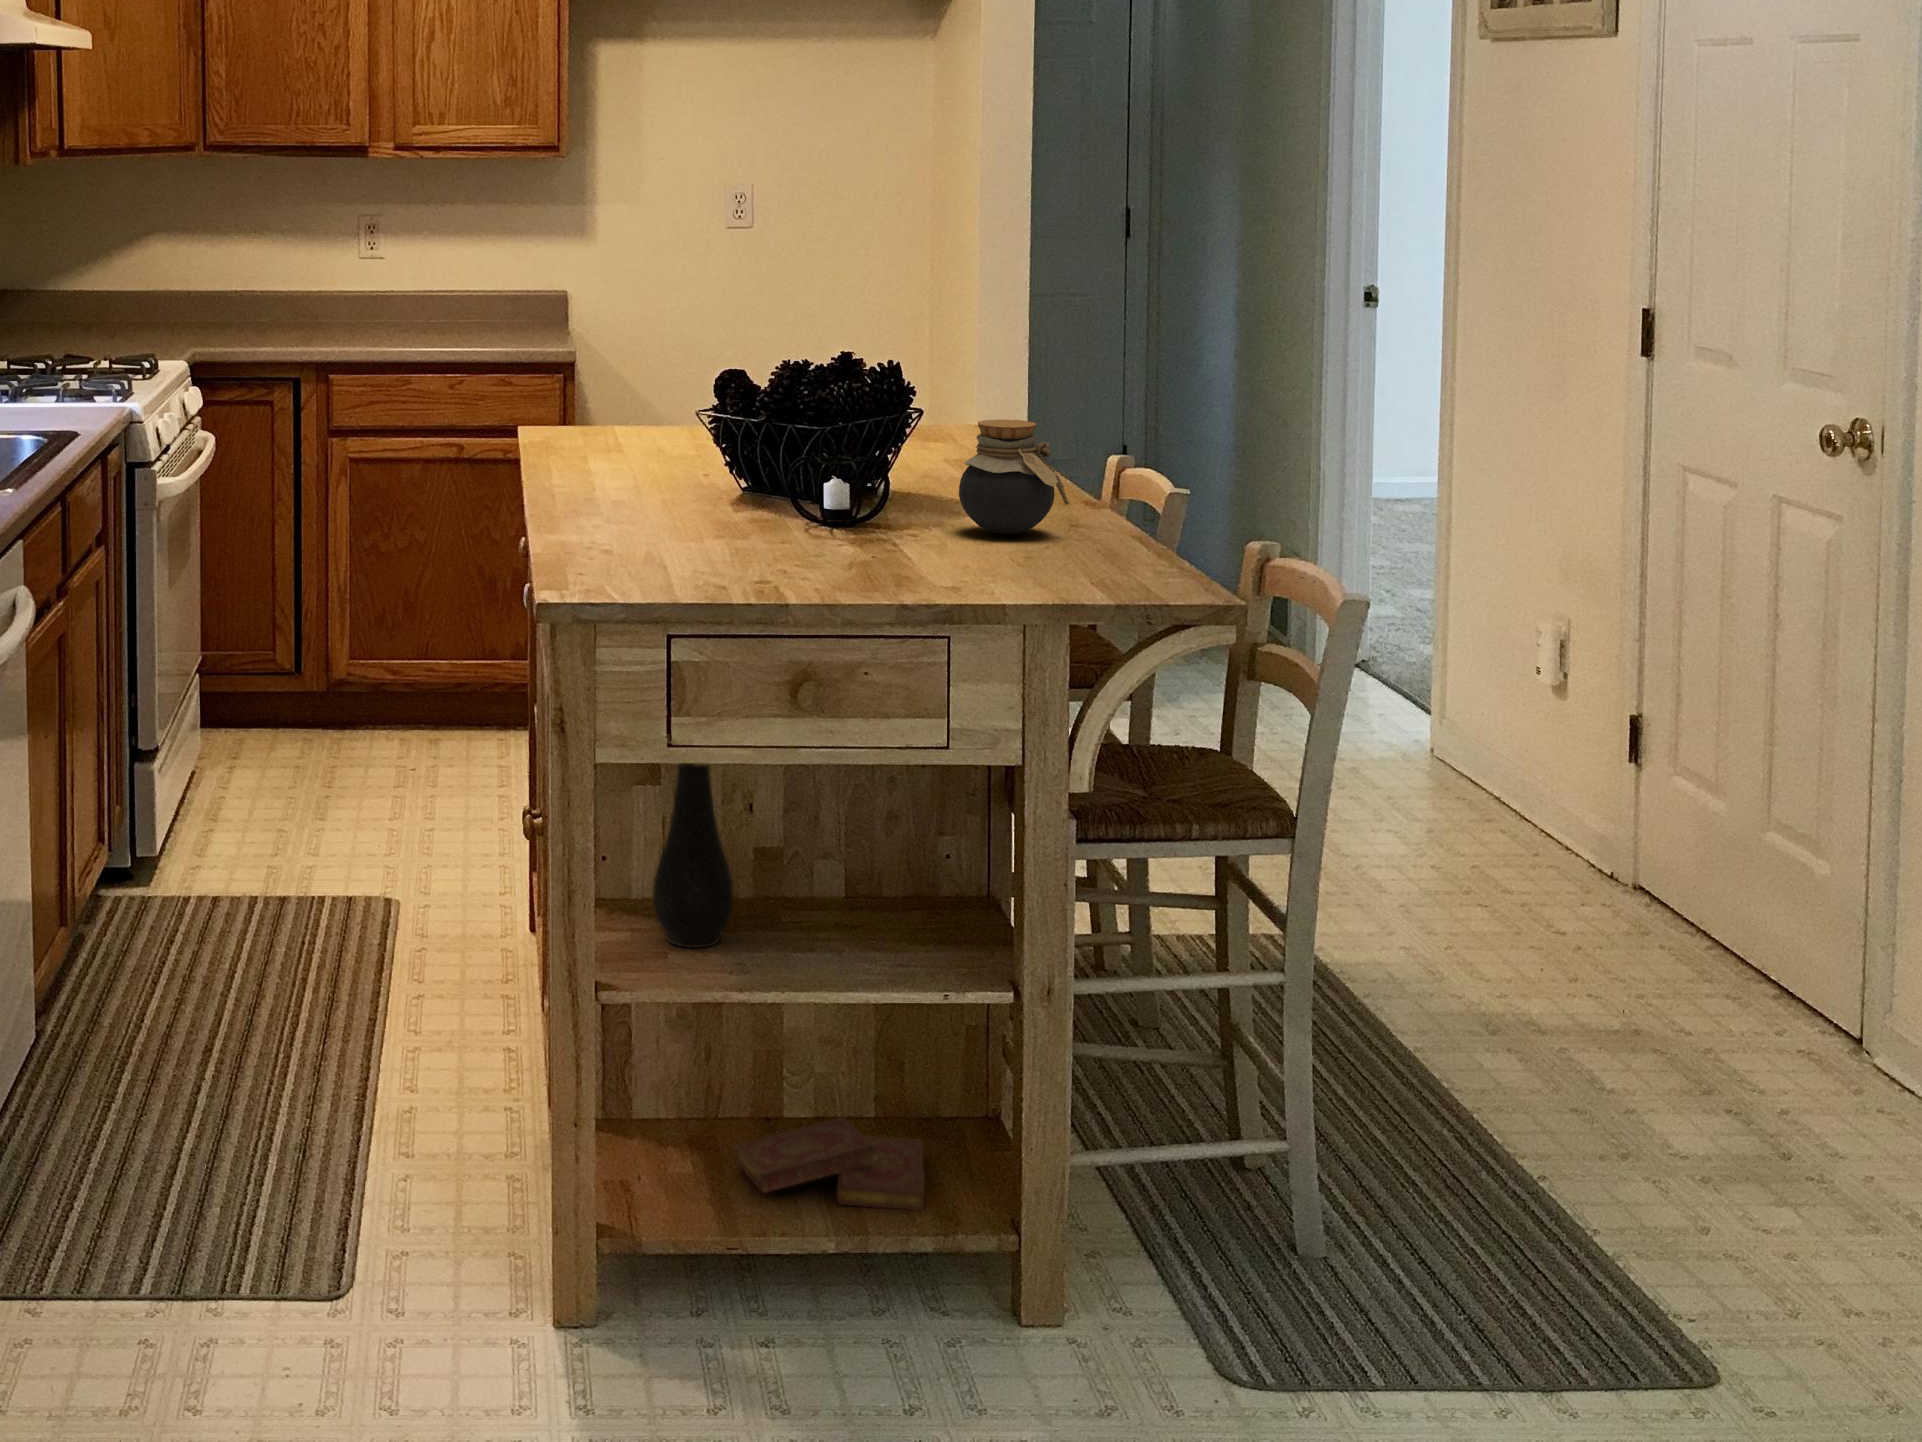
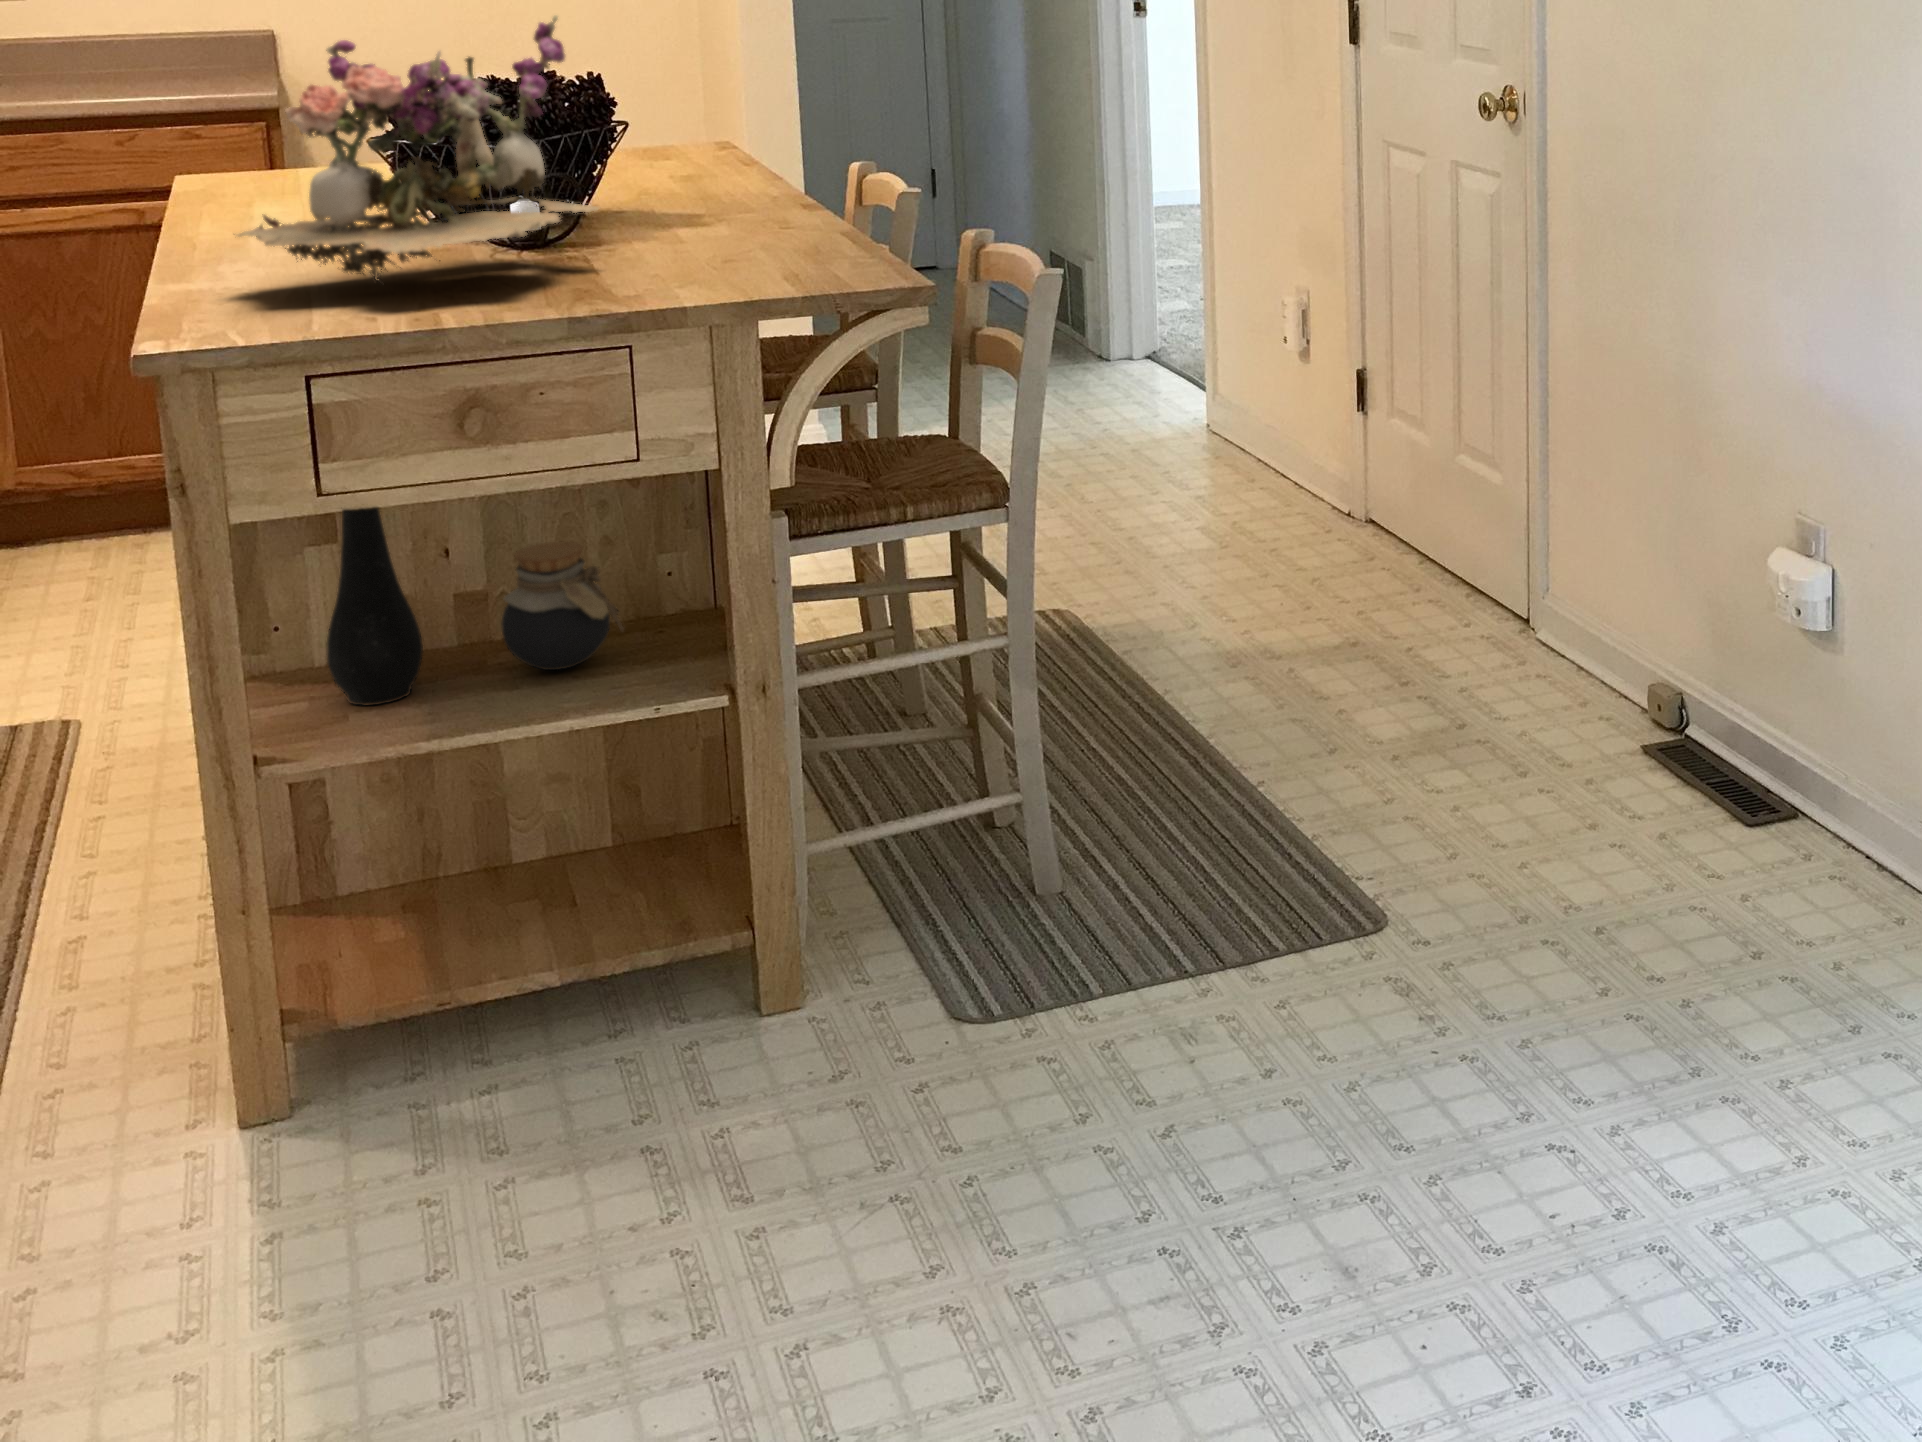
flower arrangement: none [614,317,926,558] -> present [237,16,598,284]
jar: present [959,419,1069,534] -> present [502,542,624,670]
book: present [734,1117,924,1210] -> none [452,849,663,942]

